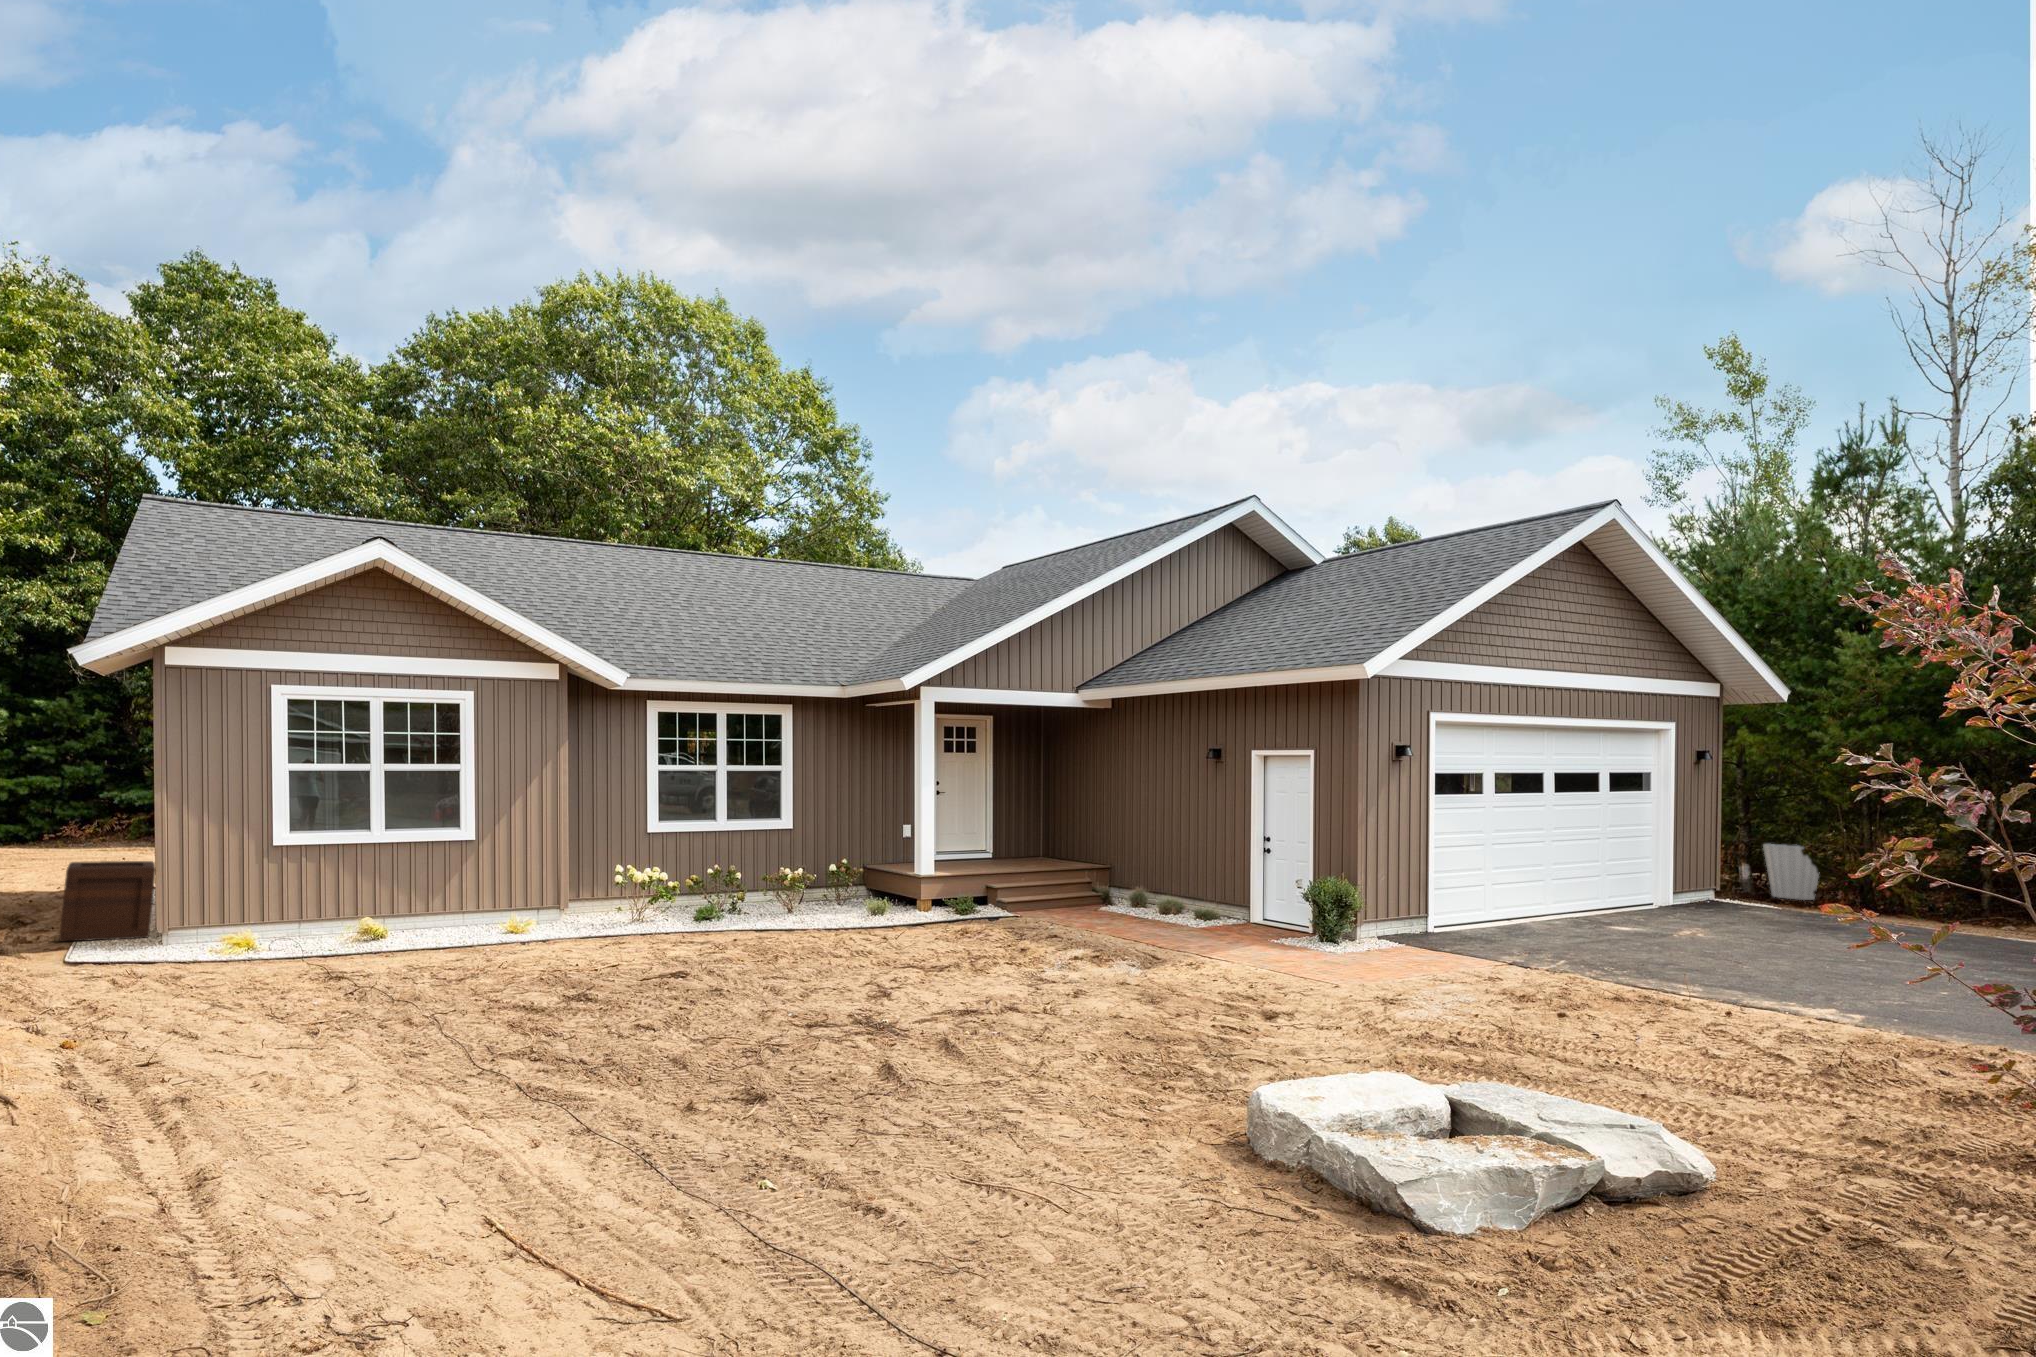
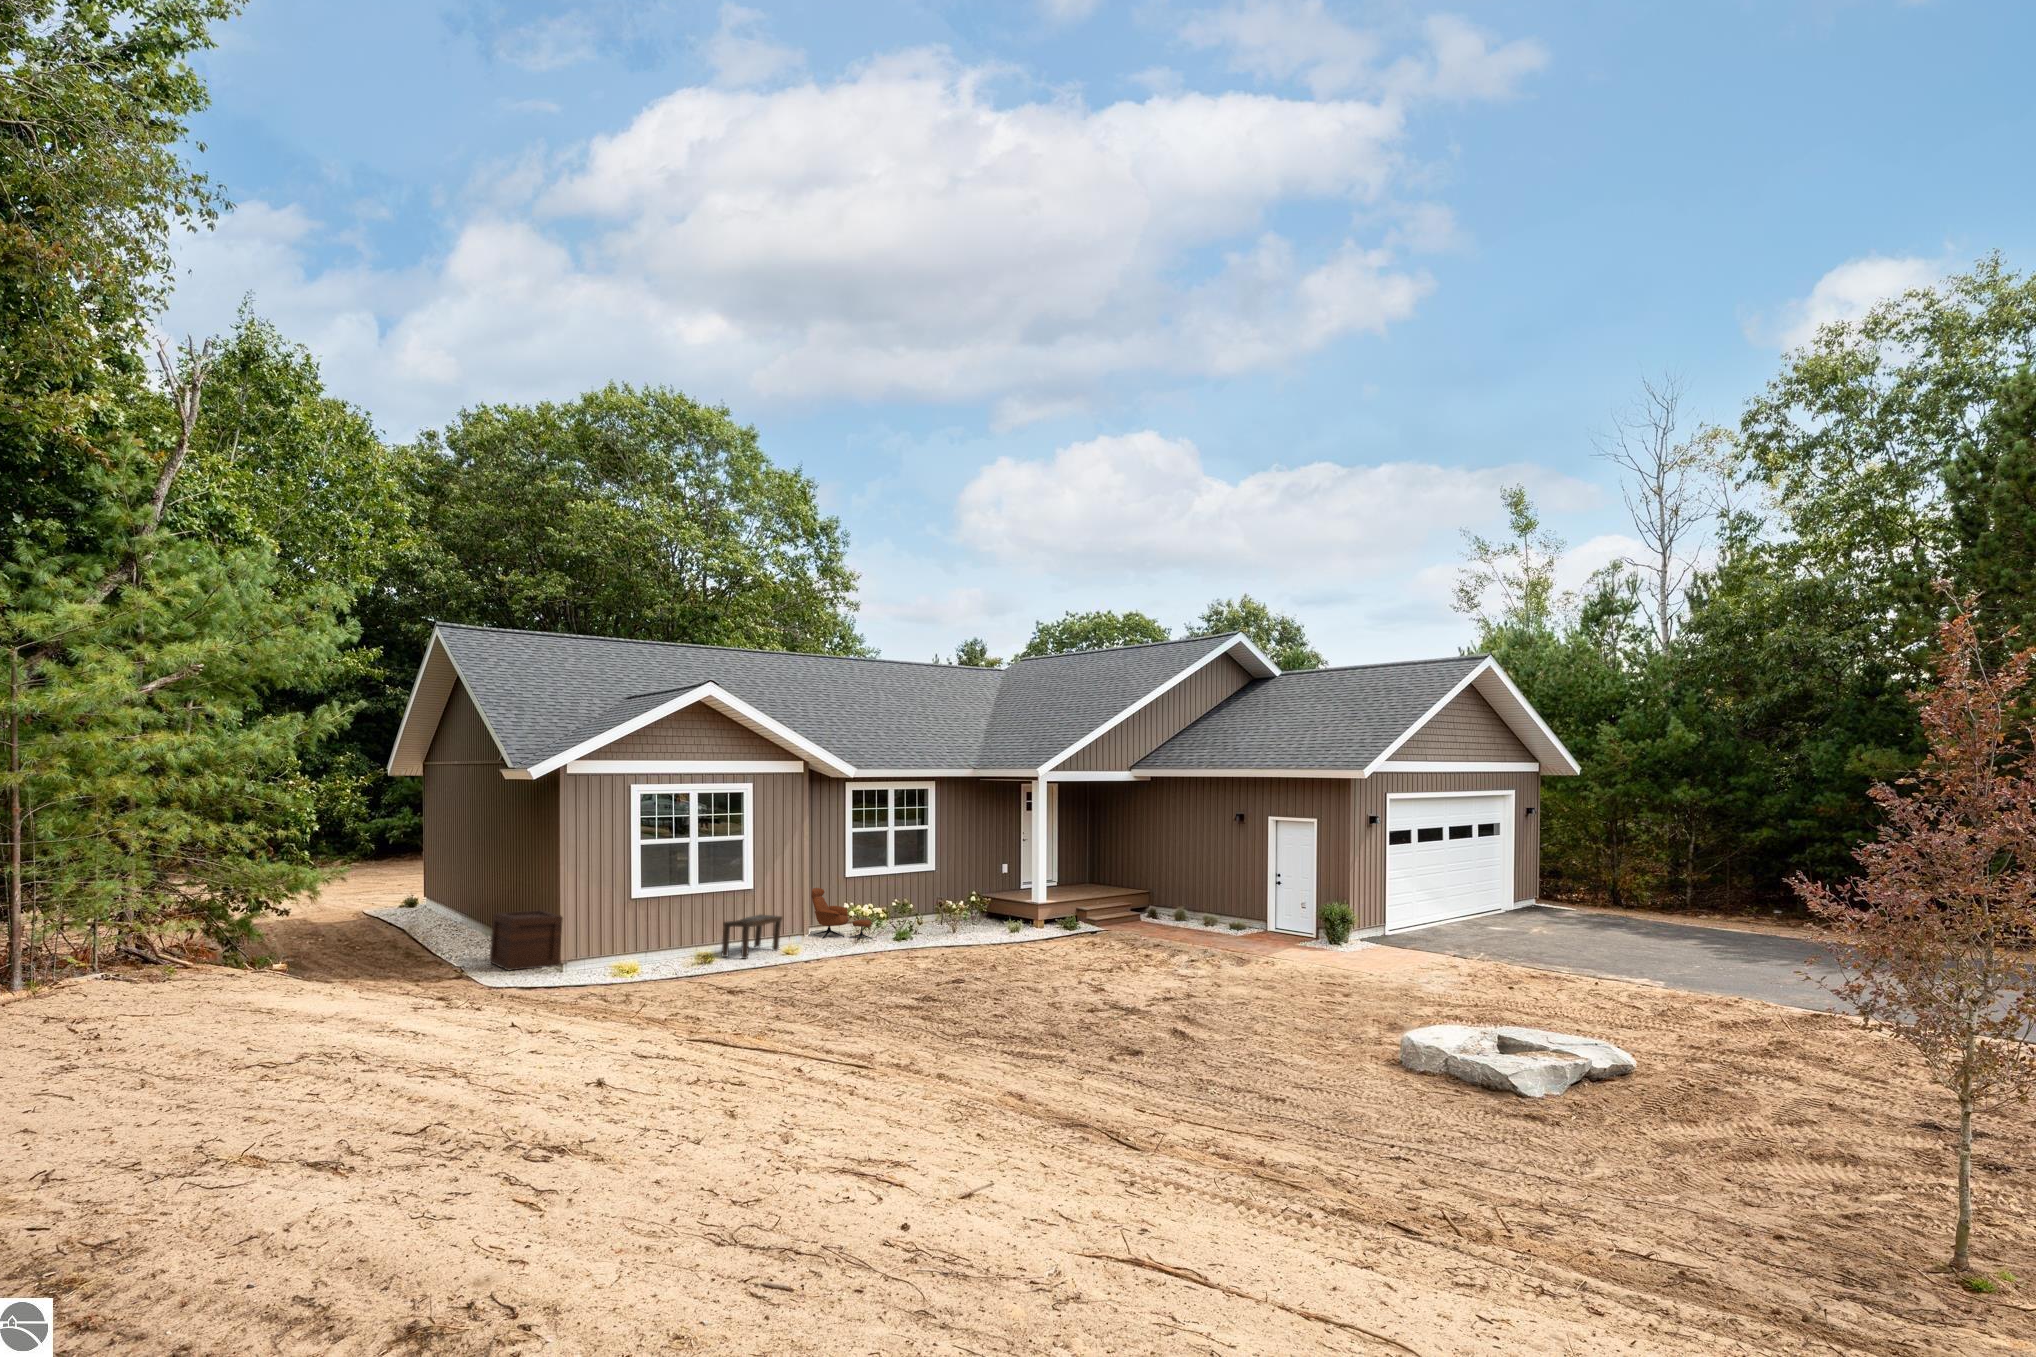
trash can: present [1763,844,1819,900] -> none [1565,864,1604,904]
lounge chair: none [587,845,668,918] -> present [811,888,872,939]
bench: none [400,877,508,937] -> present [722,915,782,959]

